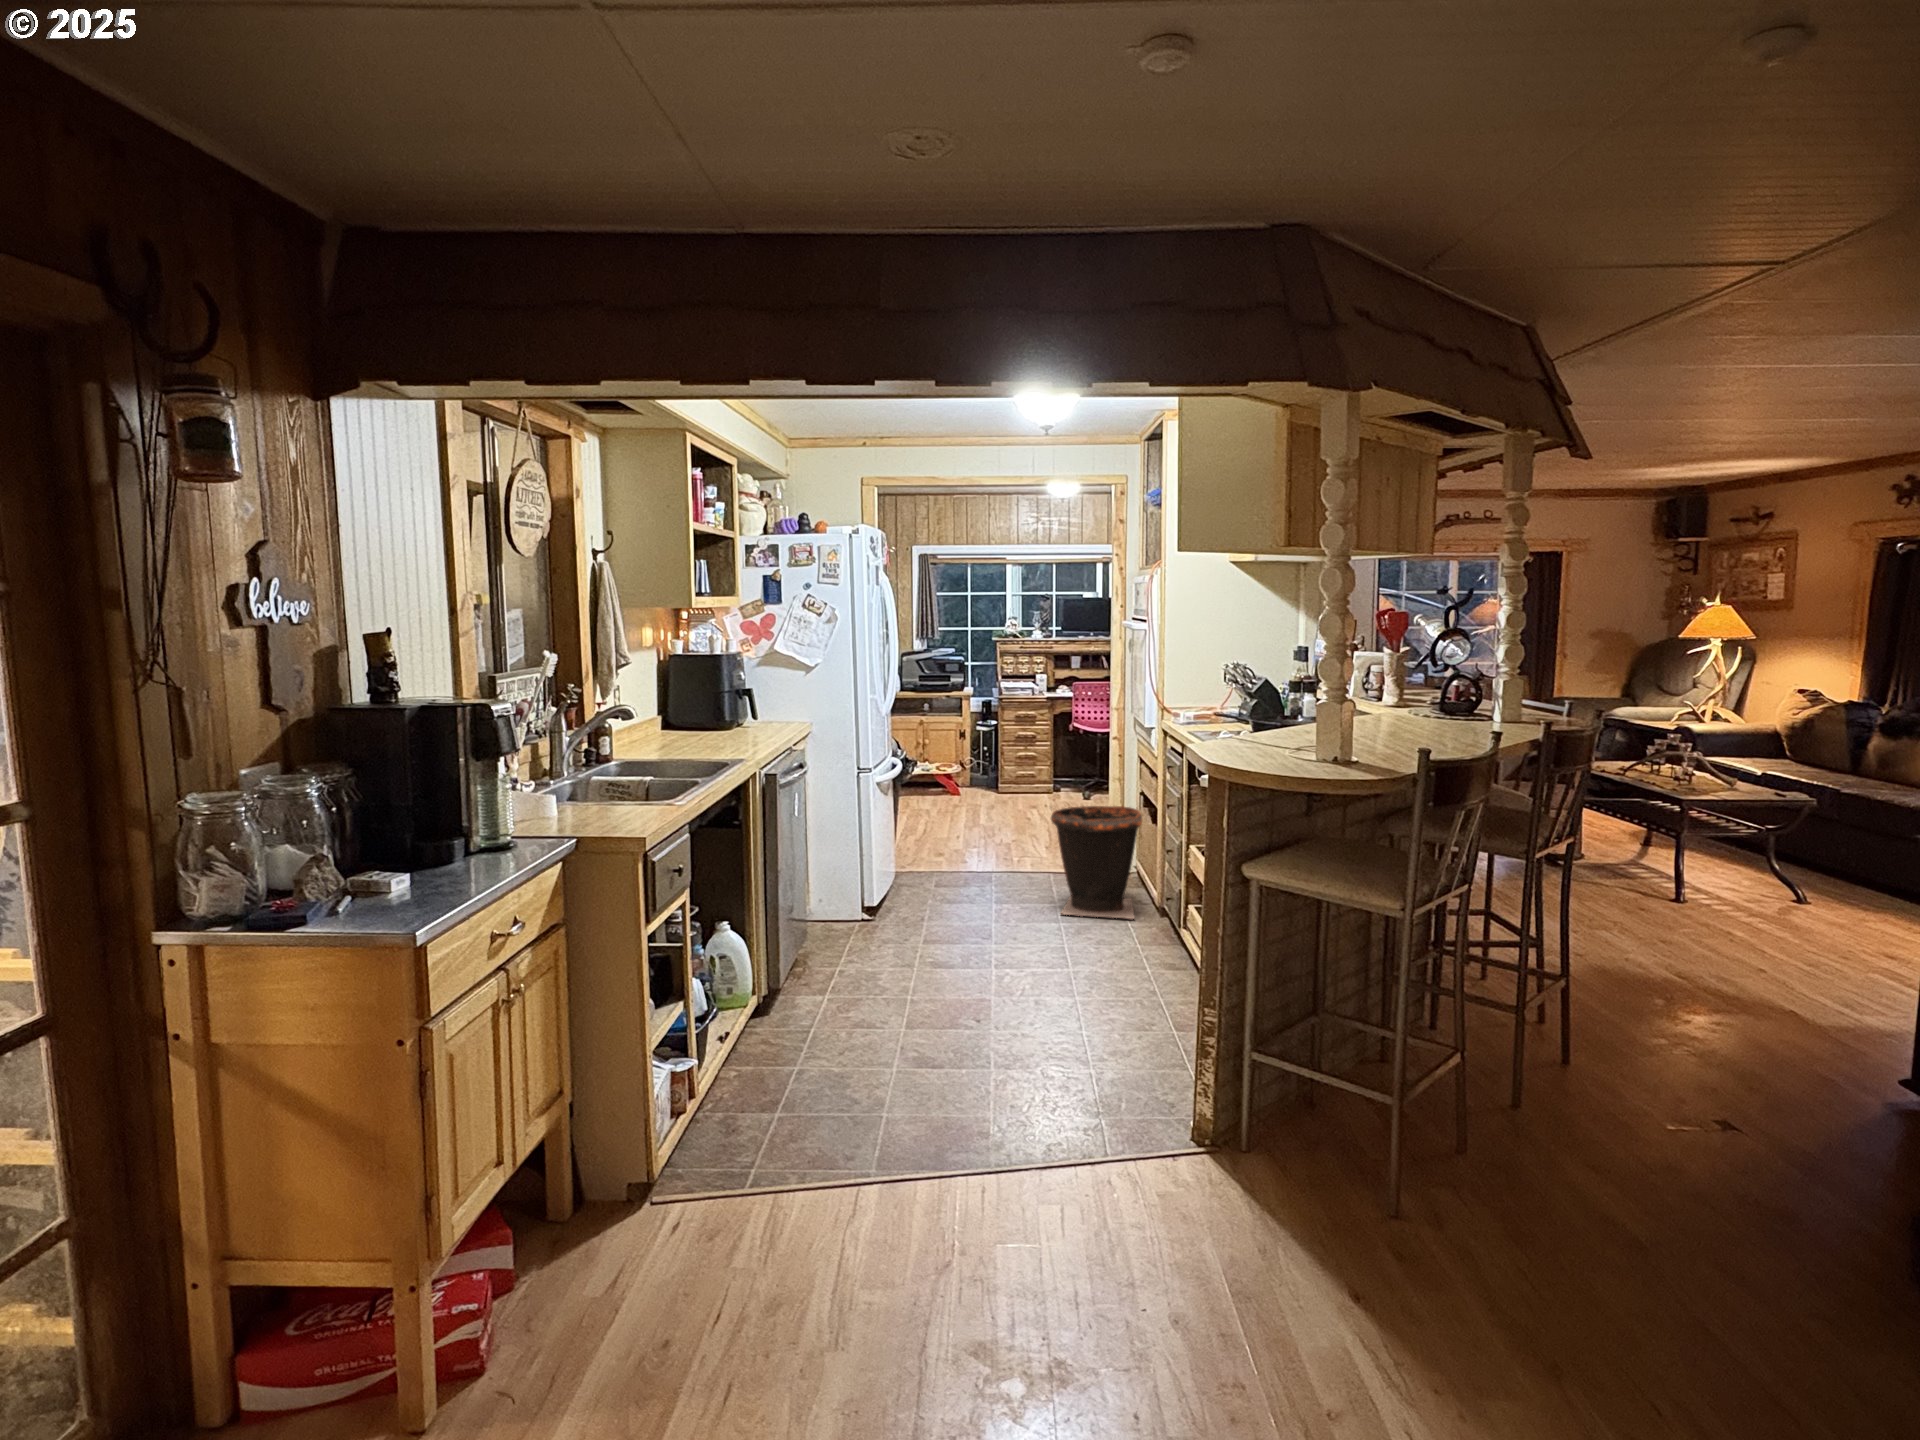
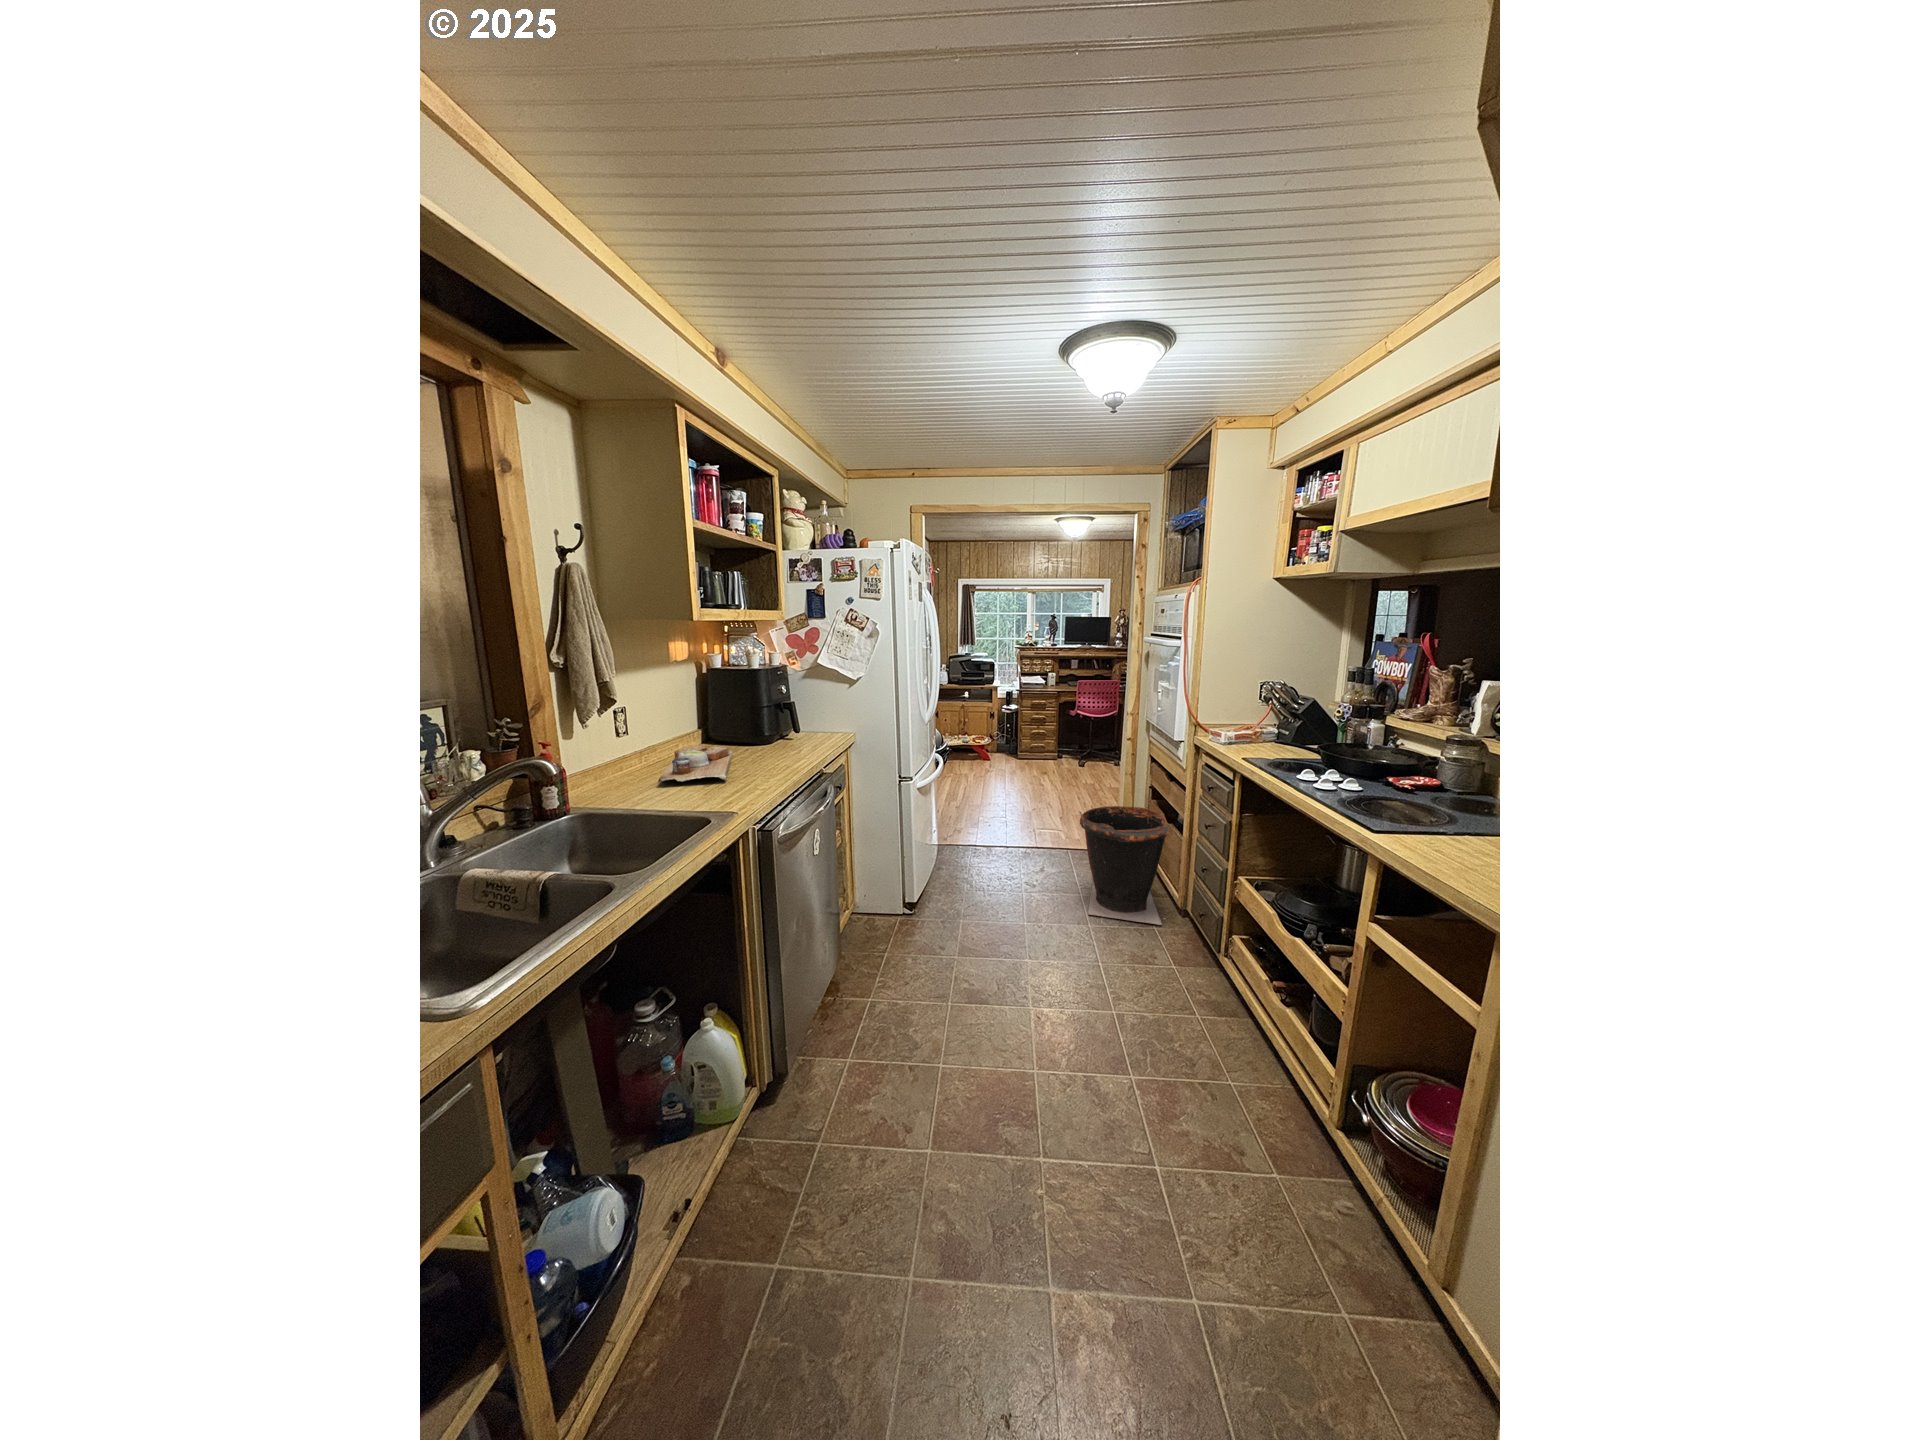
cutting board: none [655,725,721,746] -> present [658,745,732,782]

